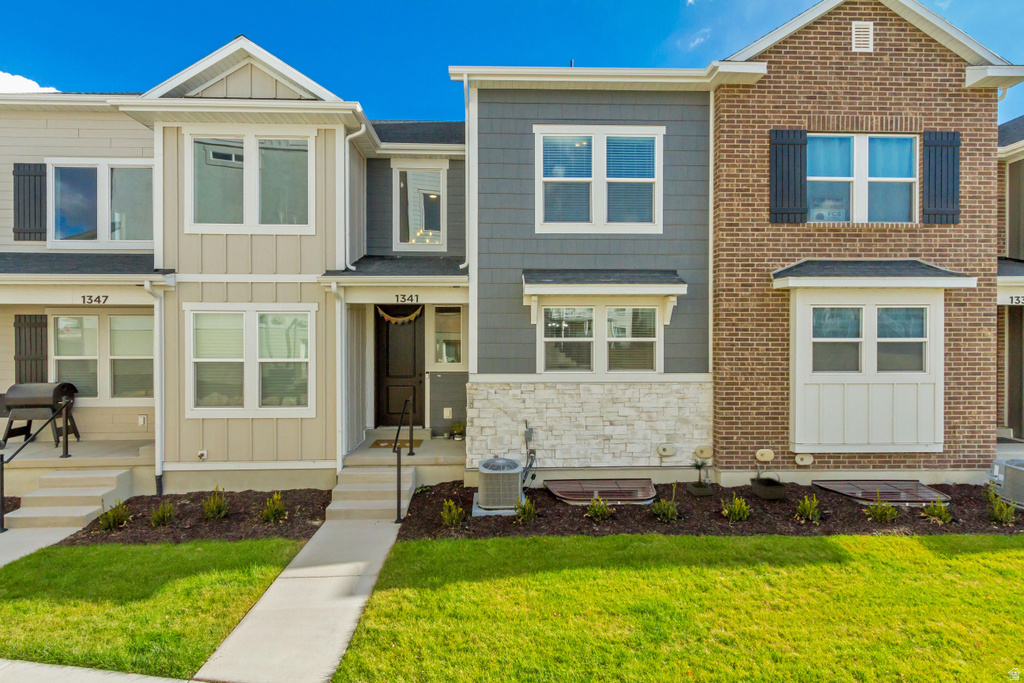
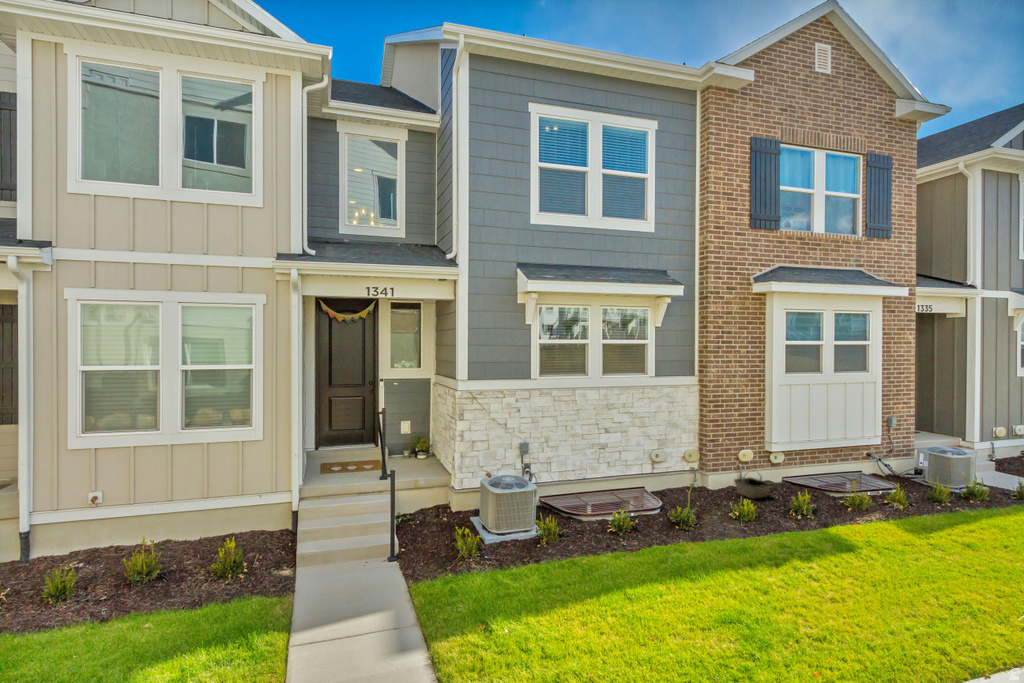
potted plant: present [686,459,713,496] -> none [677,461,704,501]

